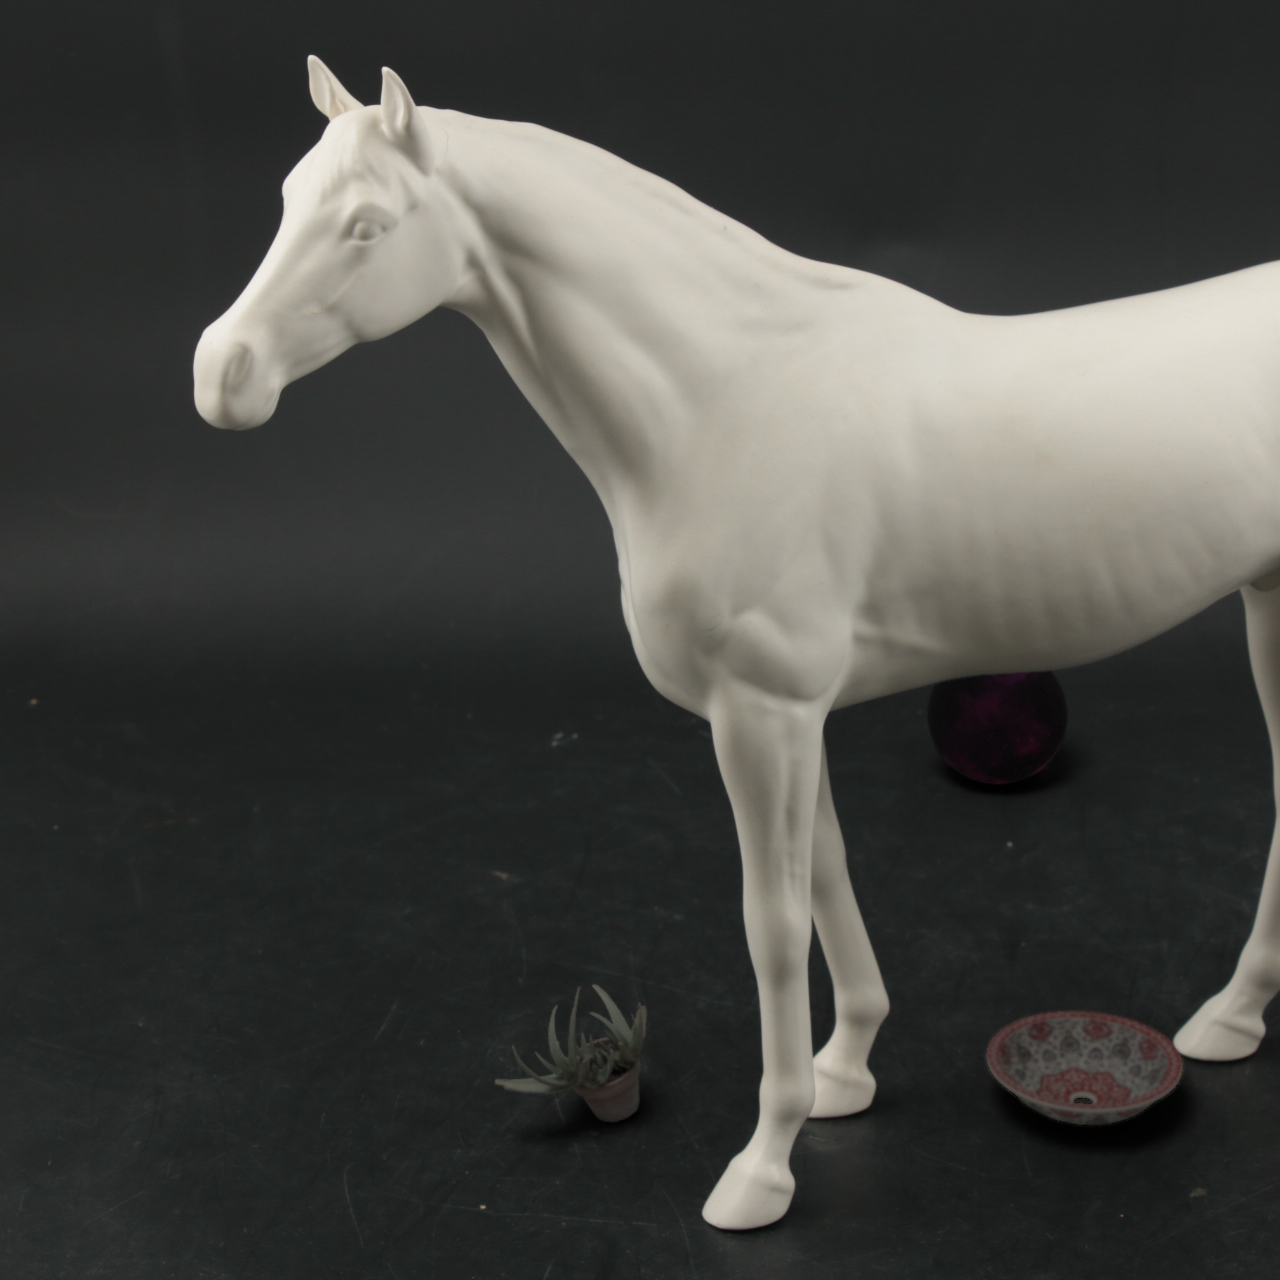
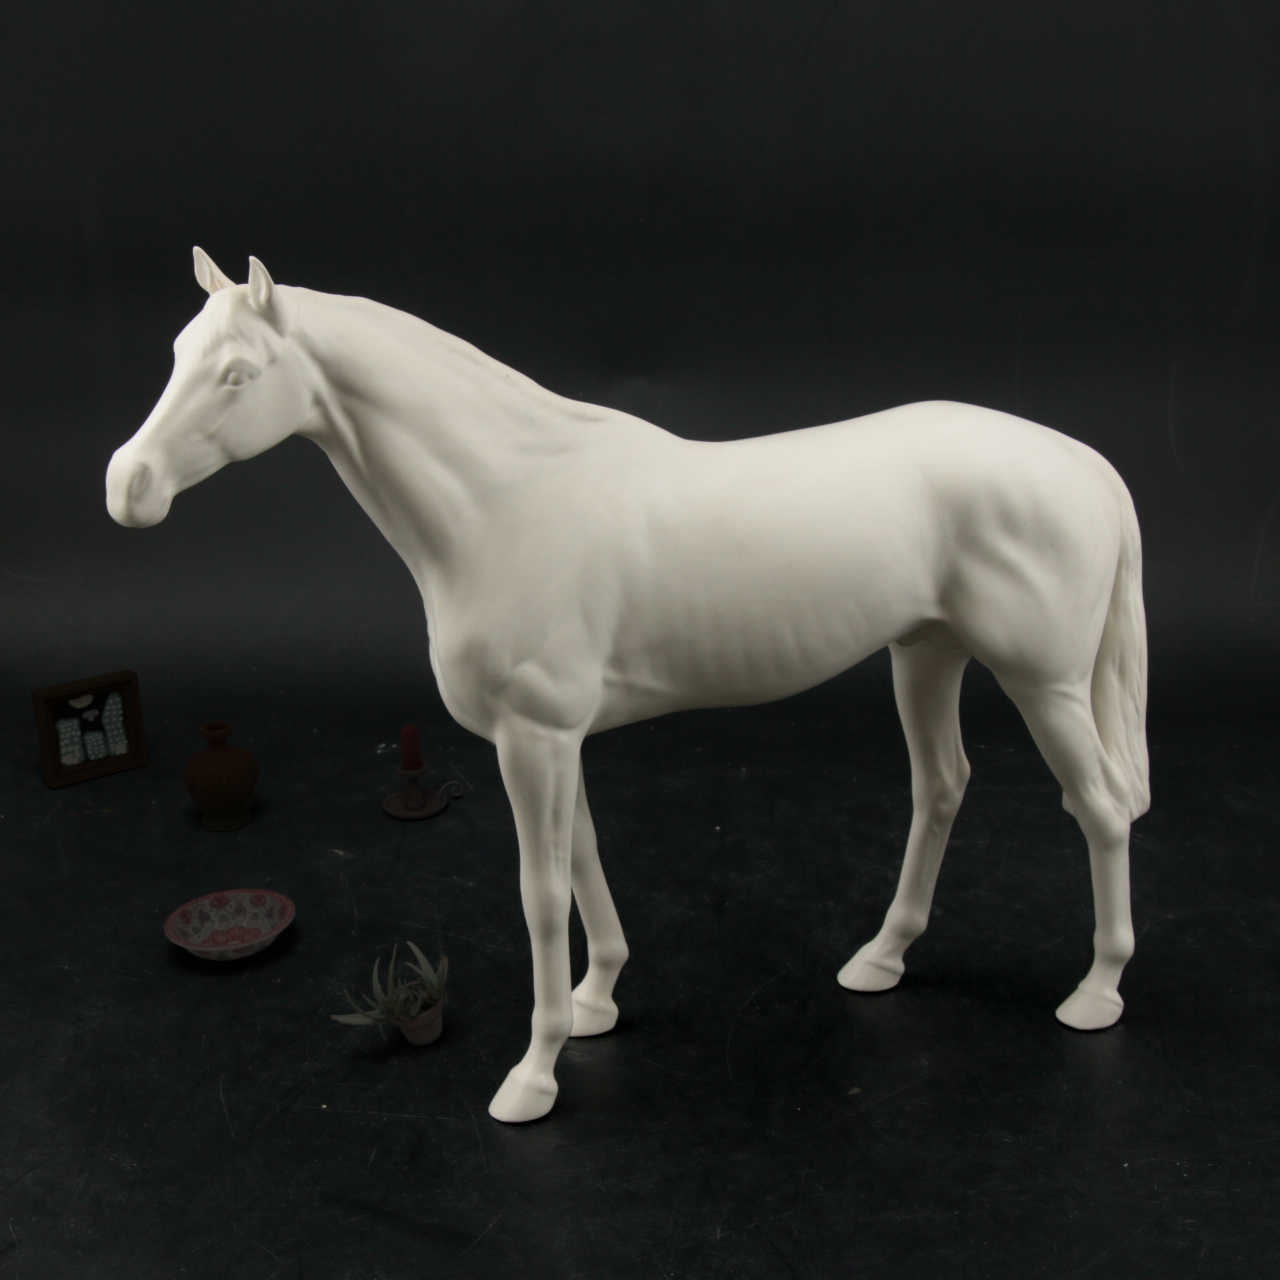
picture frame: none [124,638,268,788] -> present [31,669,149,789]
decorative orb: present [927,671,1068,785] -> none [665,679,768,783]
decorative vase: none [308,702,405,842] -> present [183,722,260,831]
candle holder: none [560,706,662,829] -> present [383,725,463,819]
ceramic bowl: present [987,1011,1183,1125] -> present [165,889,295,960]

